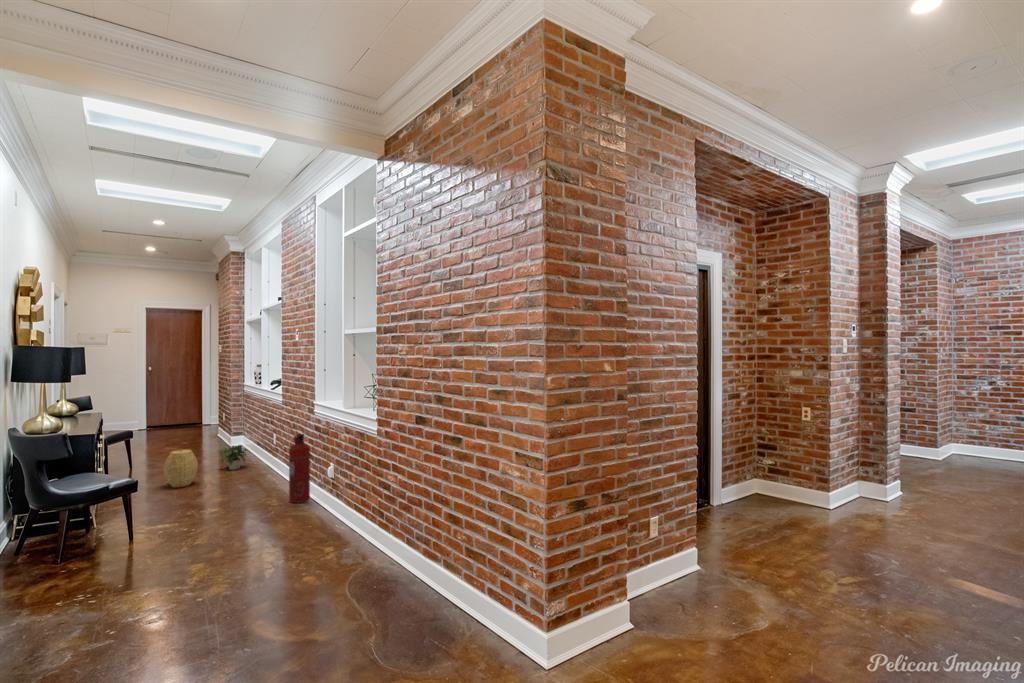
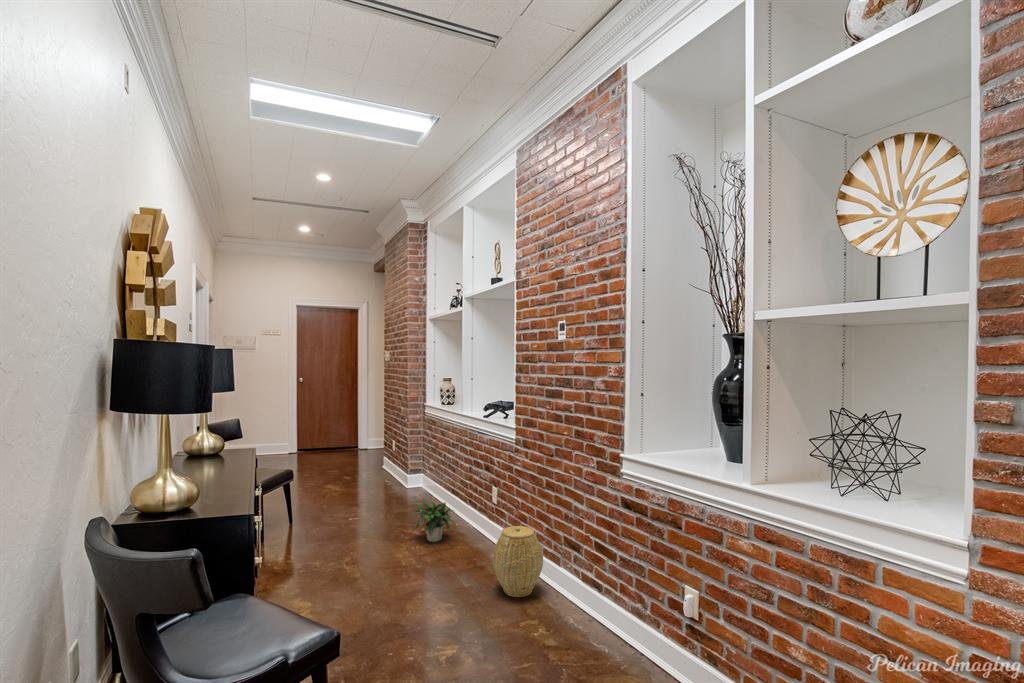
fire extinguisher: present [289,434,310,503] -> none [580,516,619,658]
woven basket: present [164,450,198,487] -> present [493,526,543,597]

